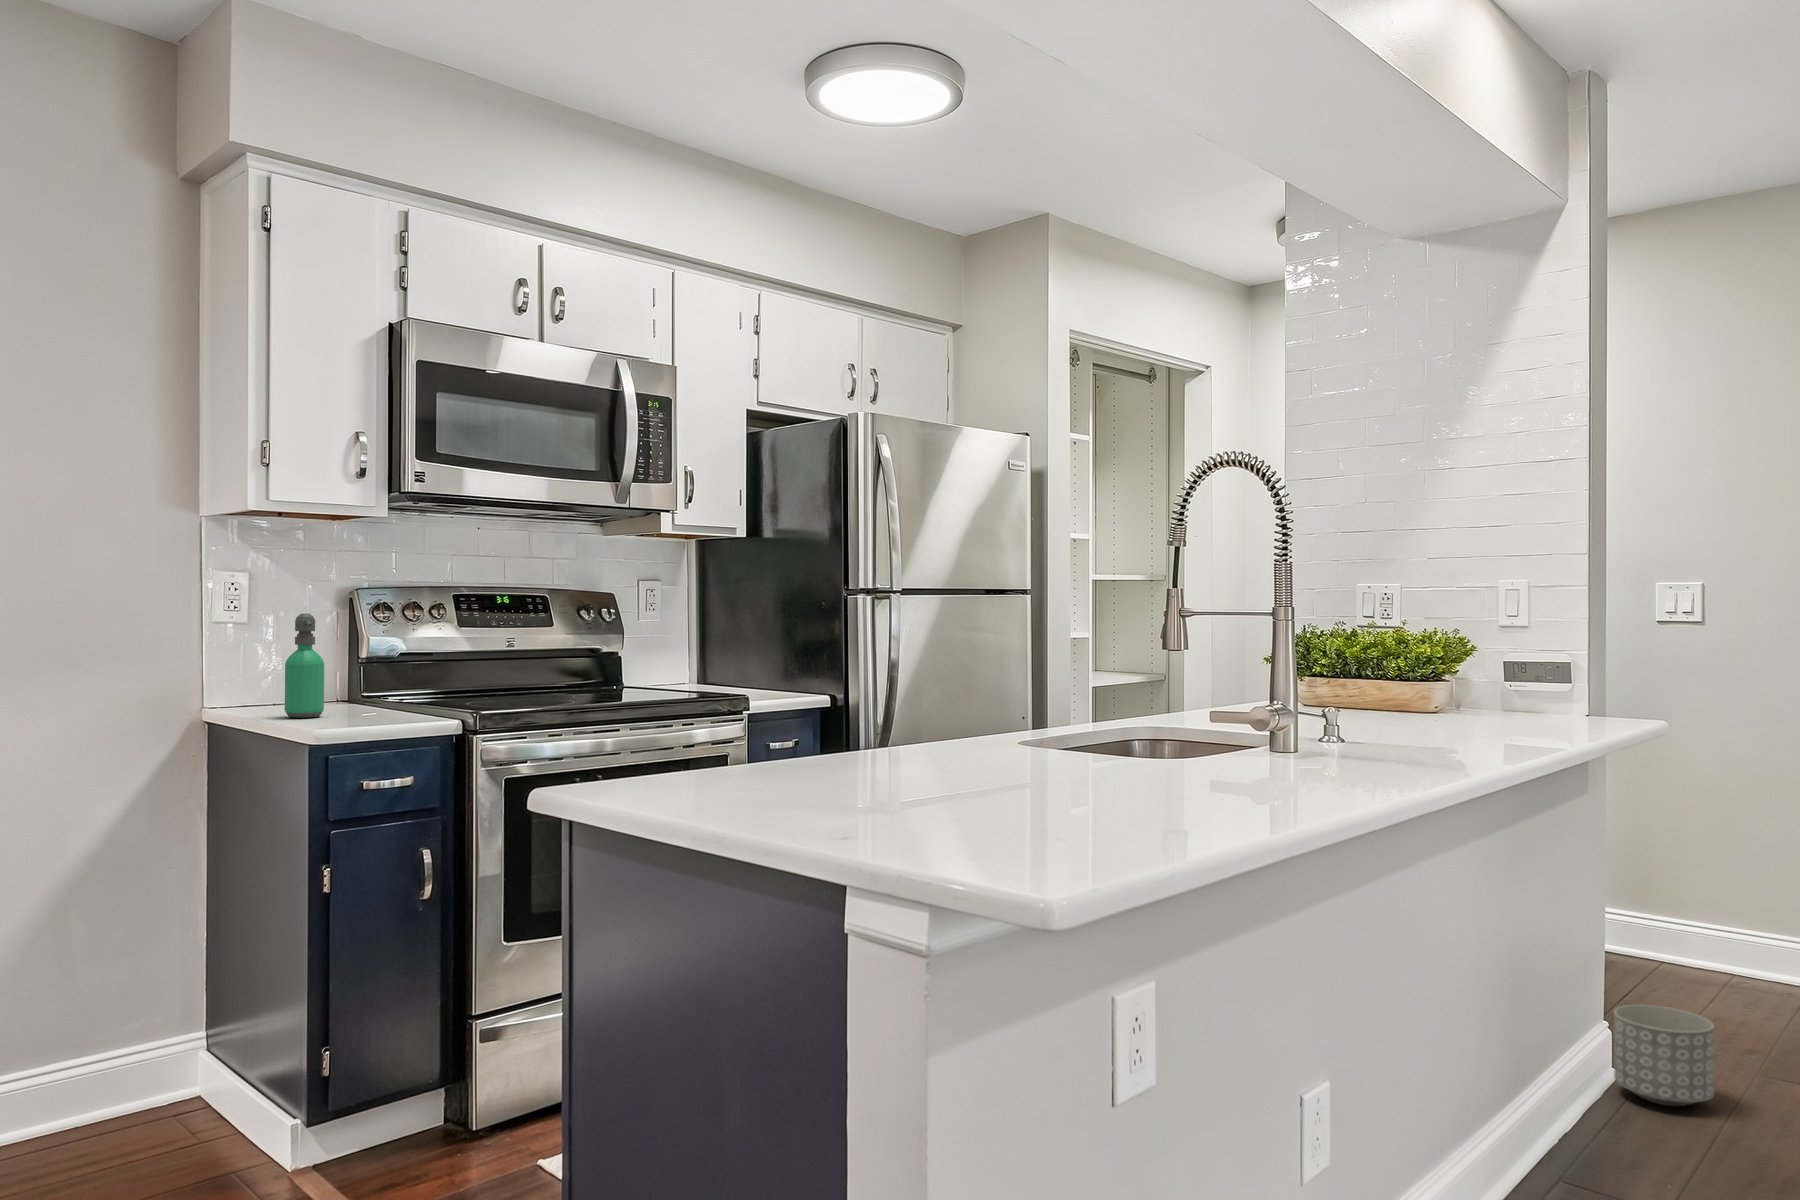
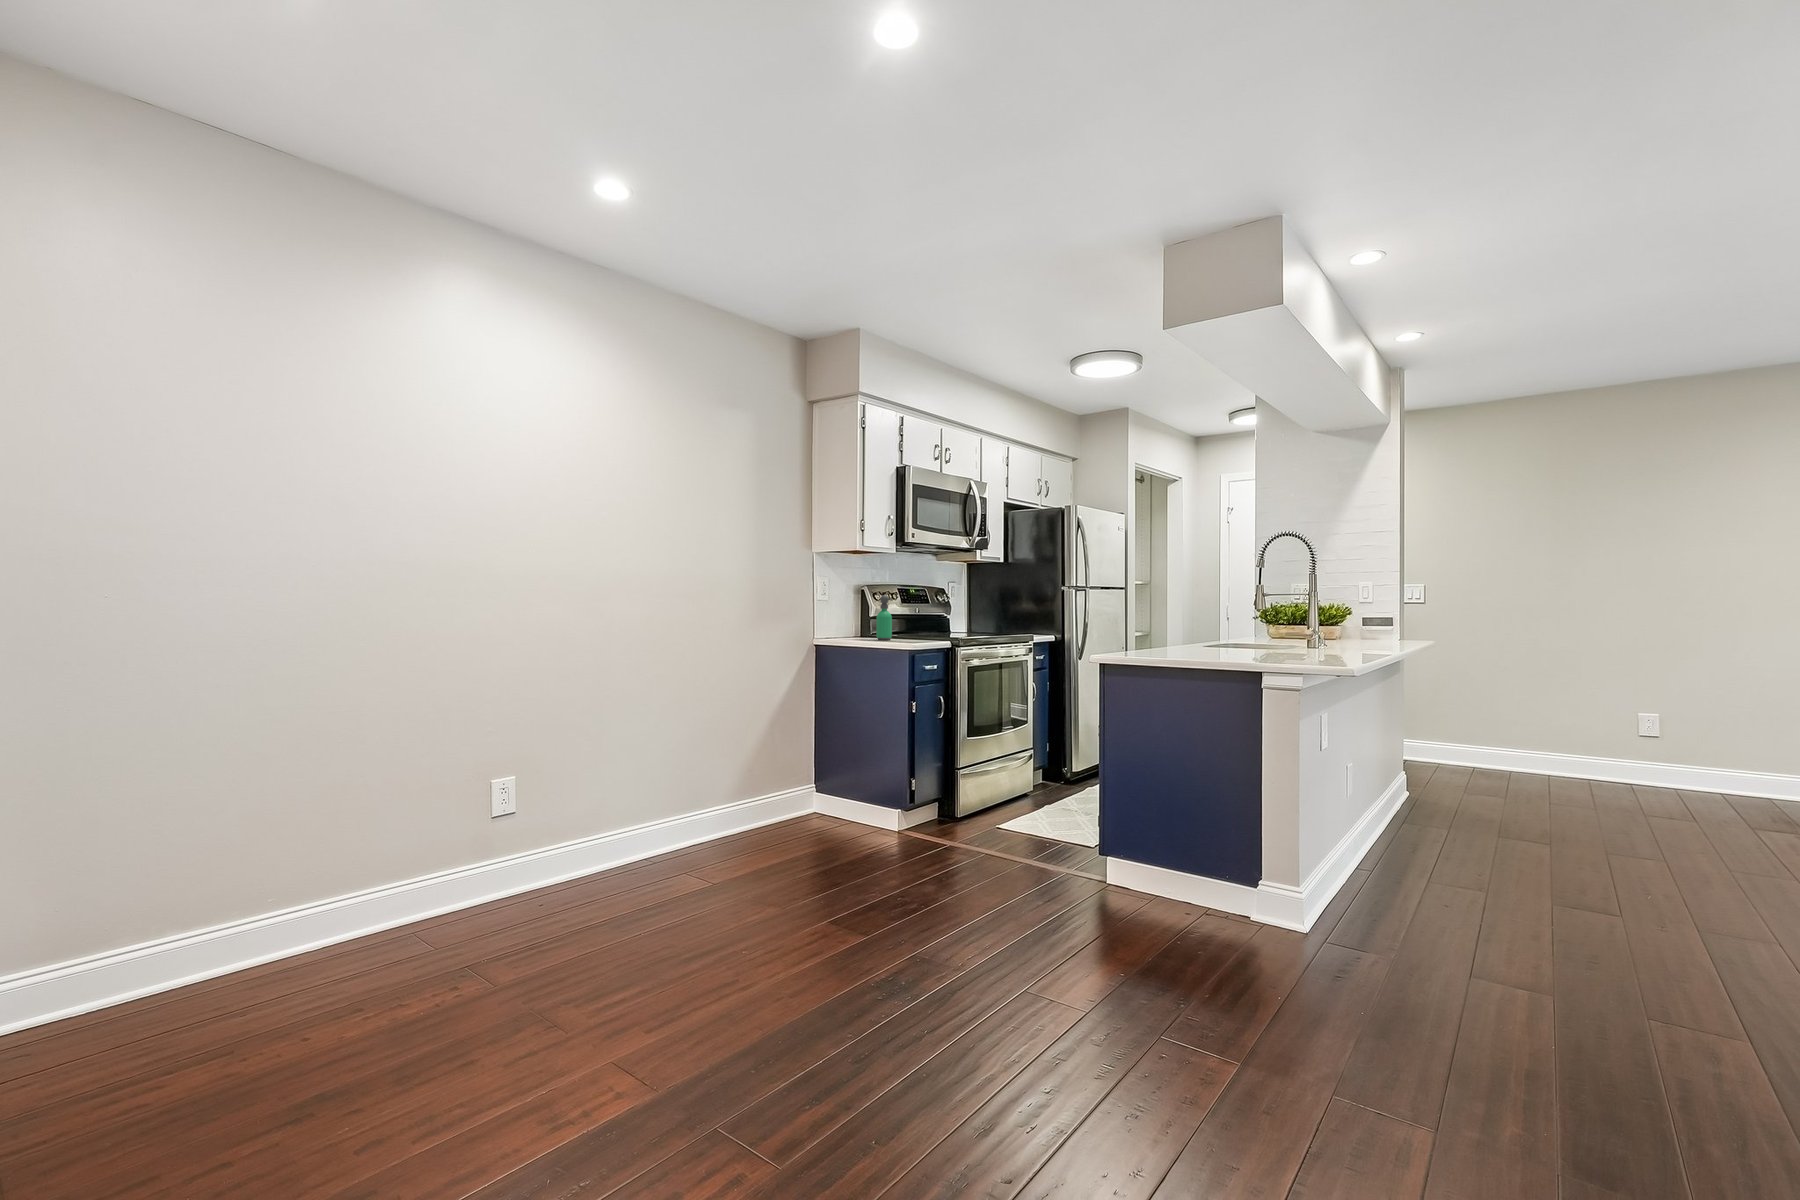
planter: present [1614,1005,1714,1106] -> none [1409,762,1451,801]

